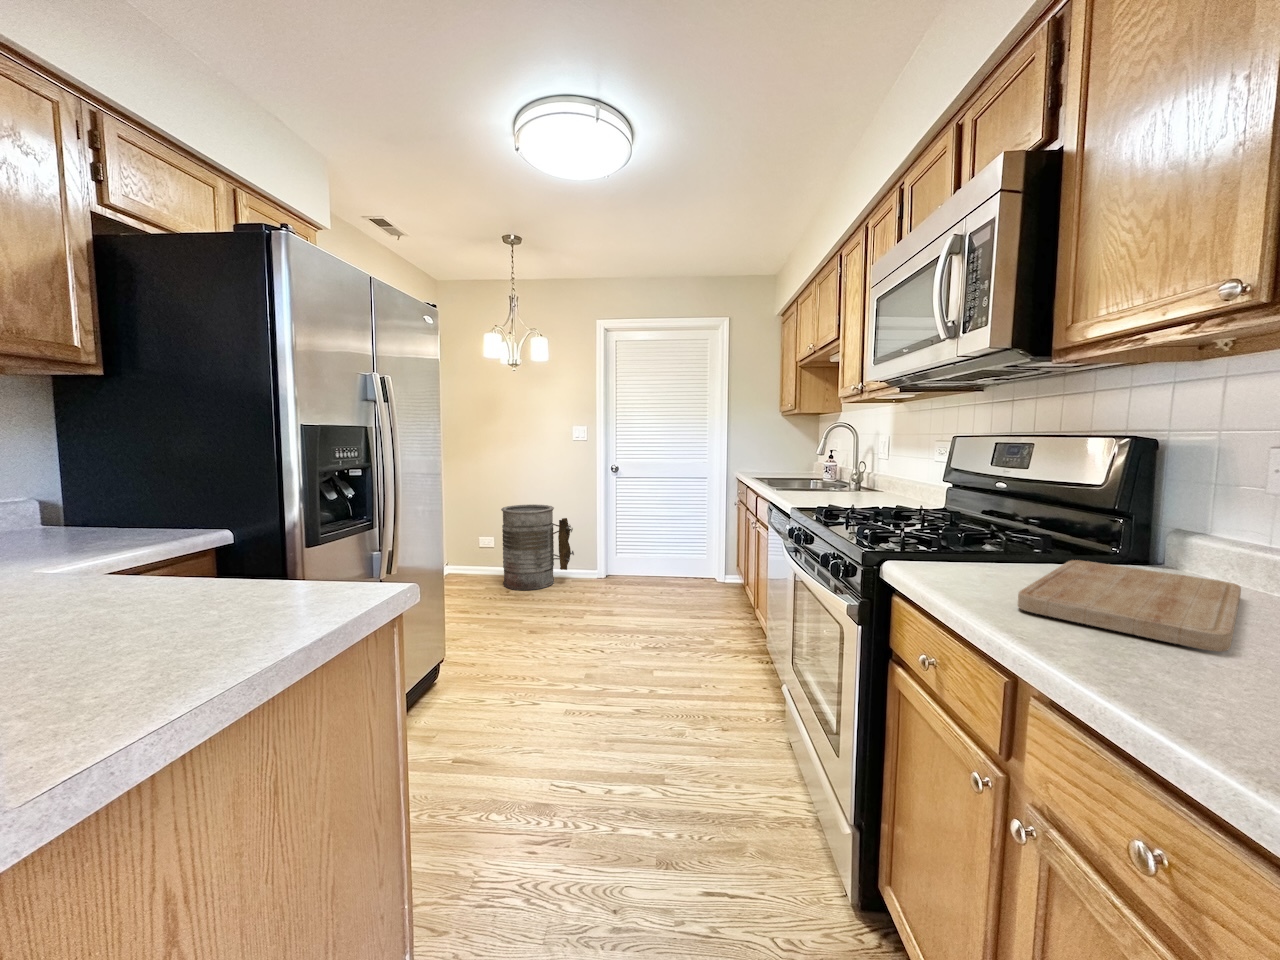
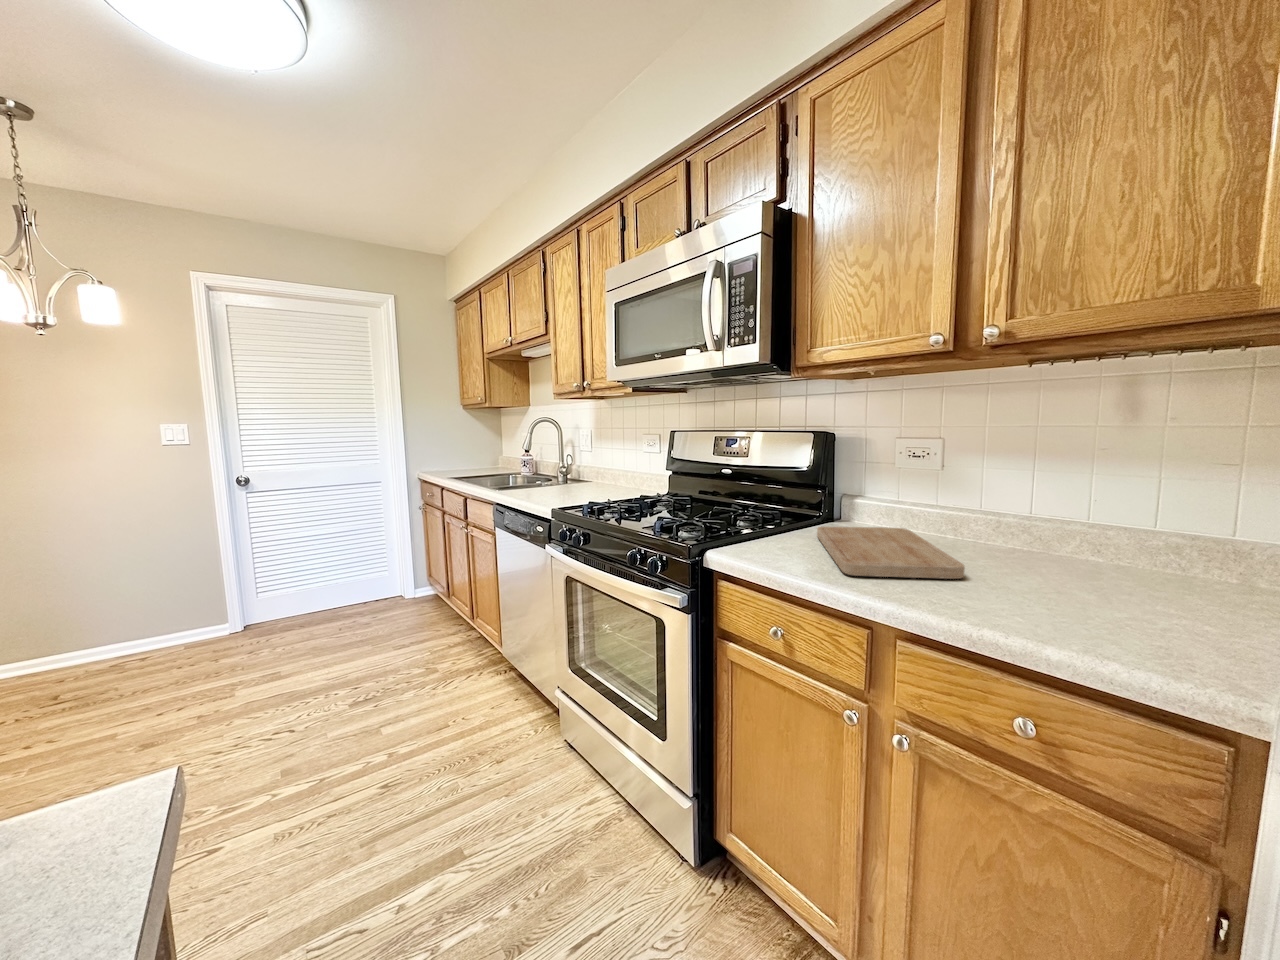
trash can: present [501,504,574,590] -> none [22,547,186,690]

